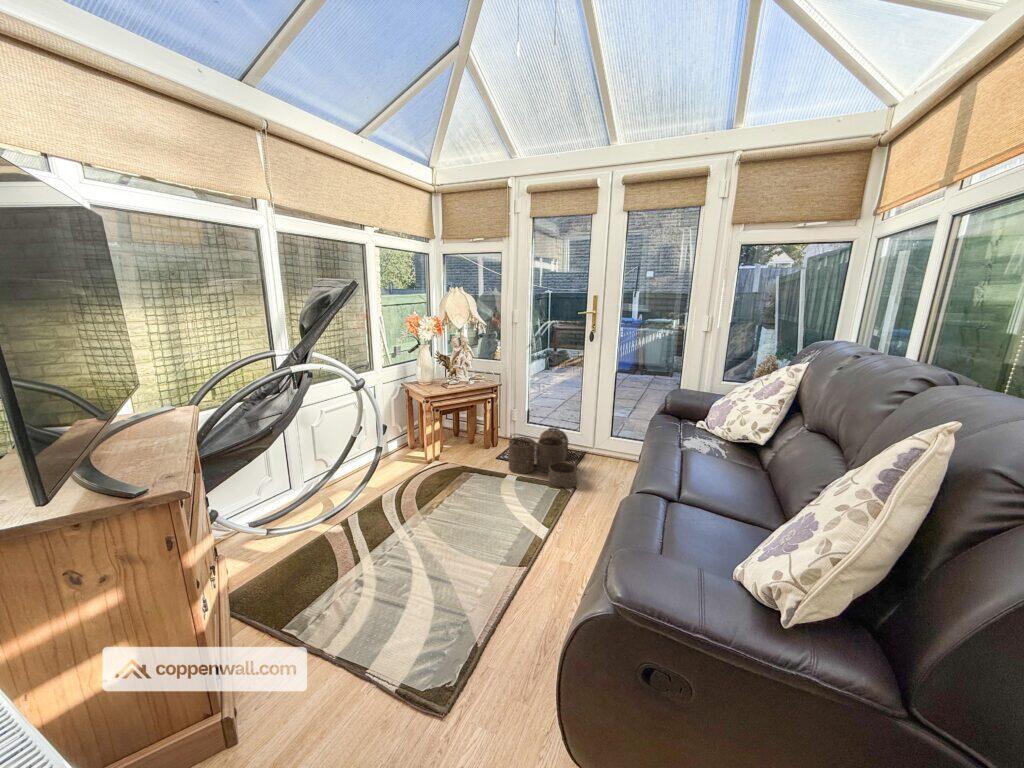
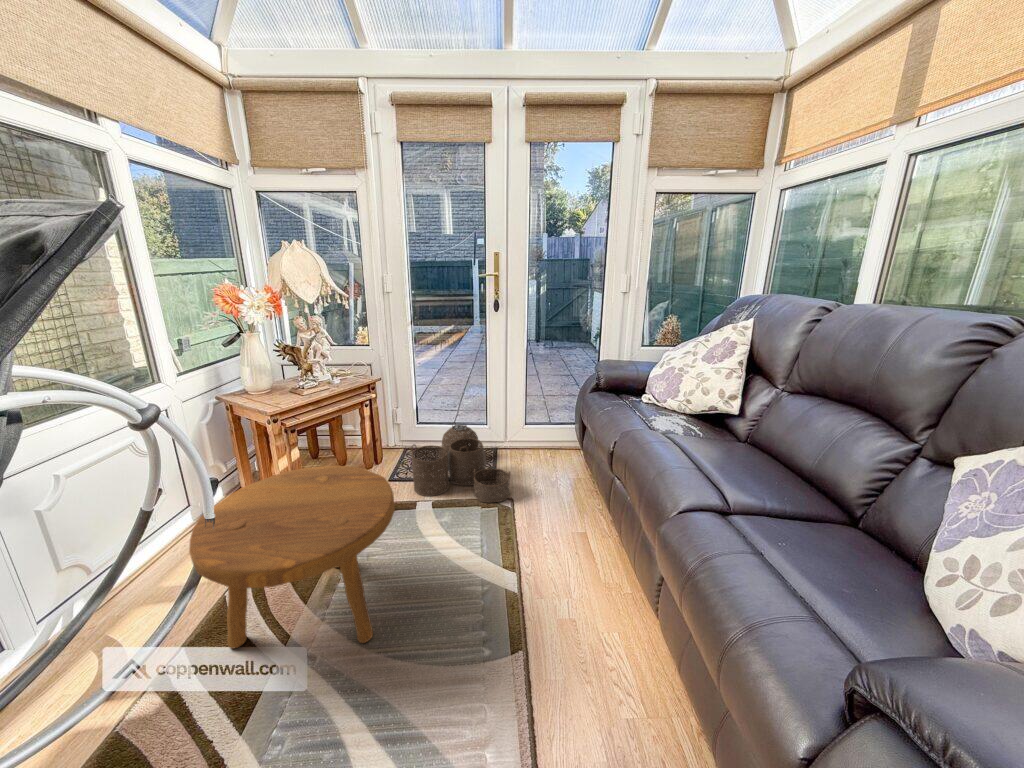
footstool: none [366,429,473,536] -> present [189,466,395,648]

